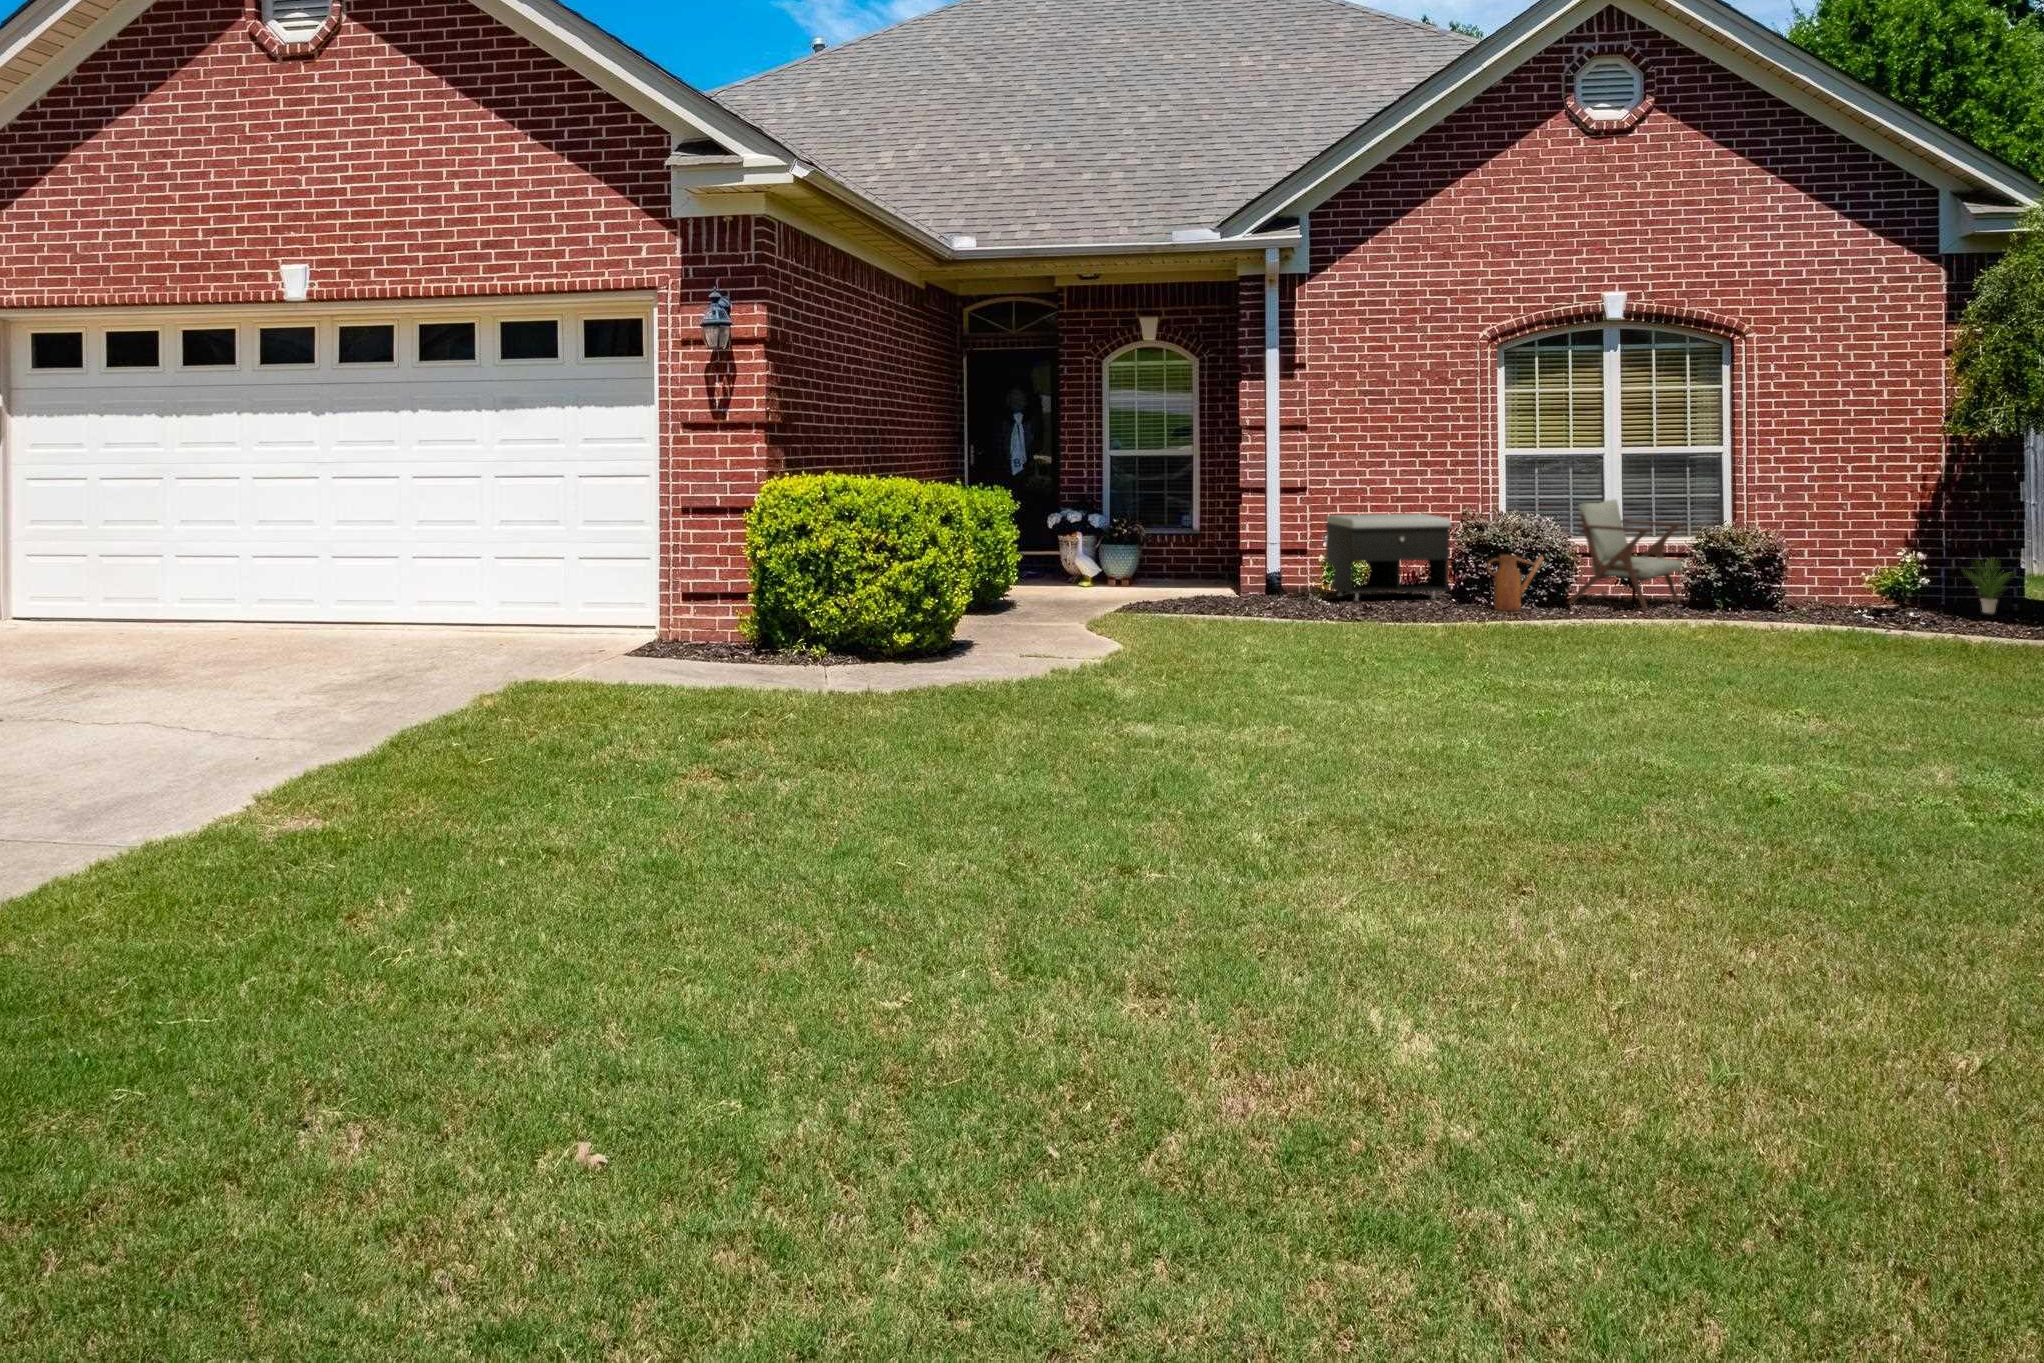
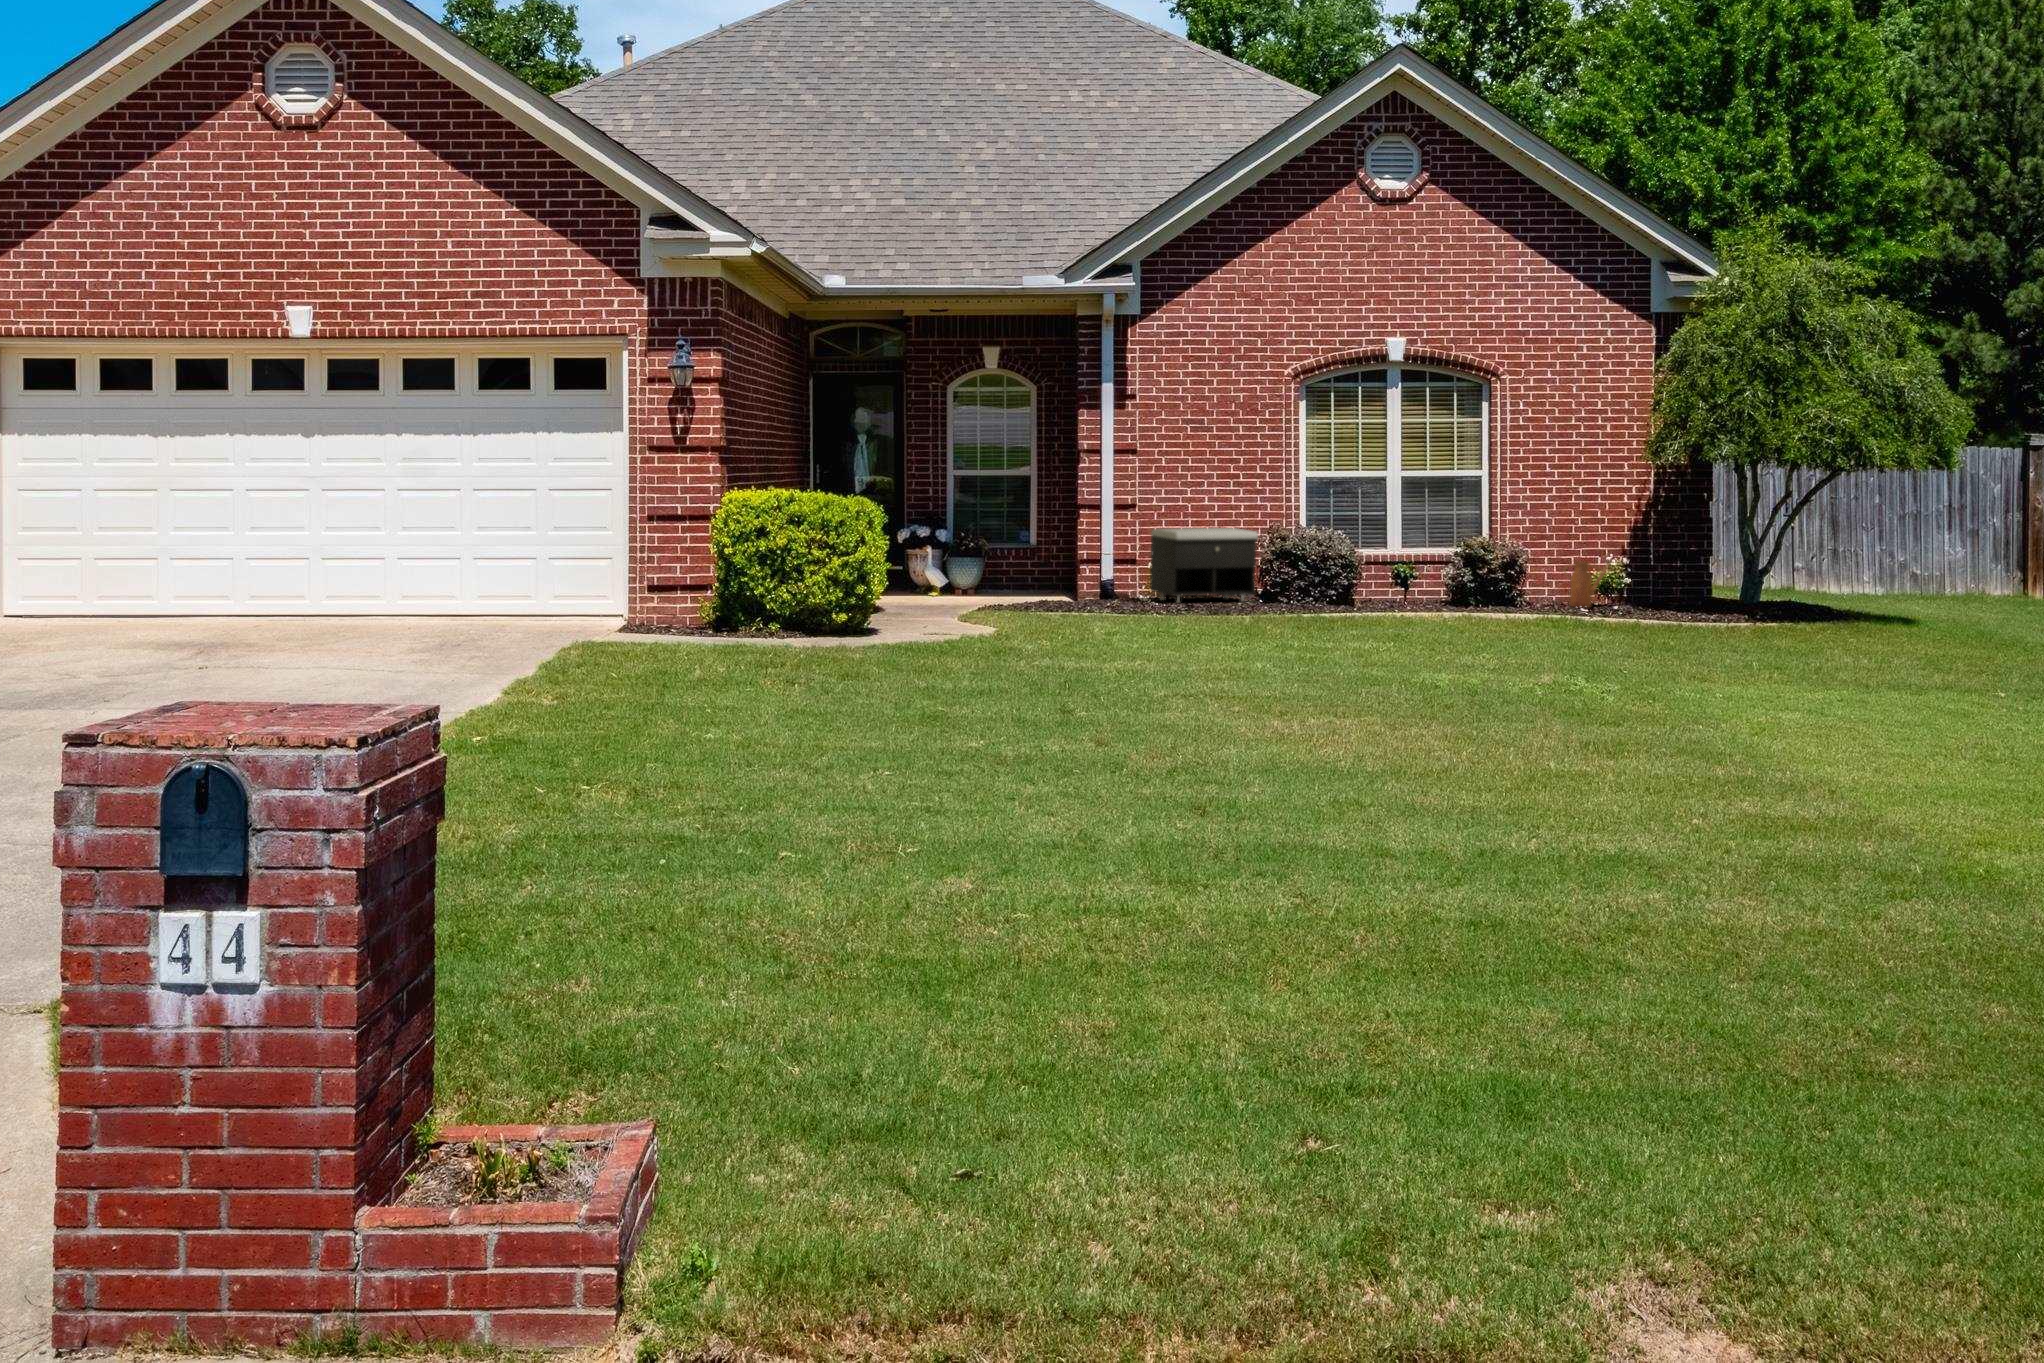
lounge chair: present [1567,500,1684,612] -> none [1353,516,1450,610]
watering can: present [1487,555,1544,611] -> present [1564,561,1610,608]
potted plant: present [1966,563,2013,613] -> none [1666,564,1709,611]

